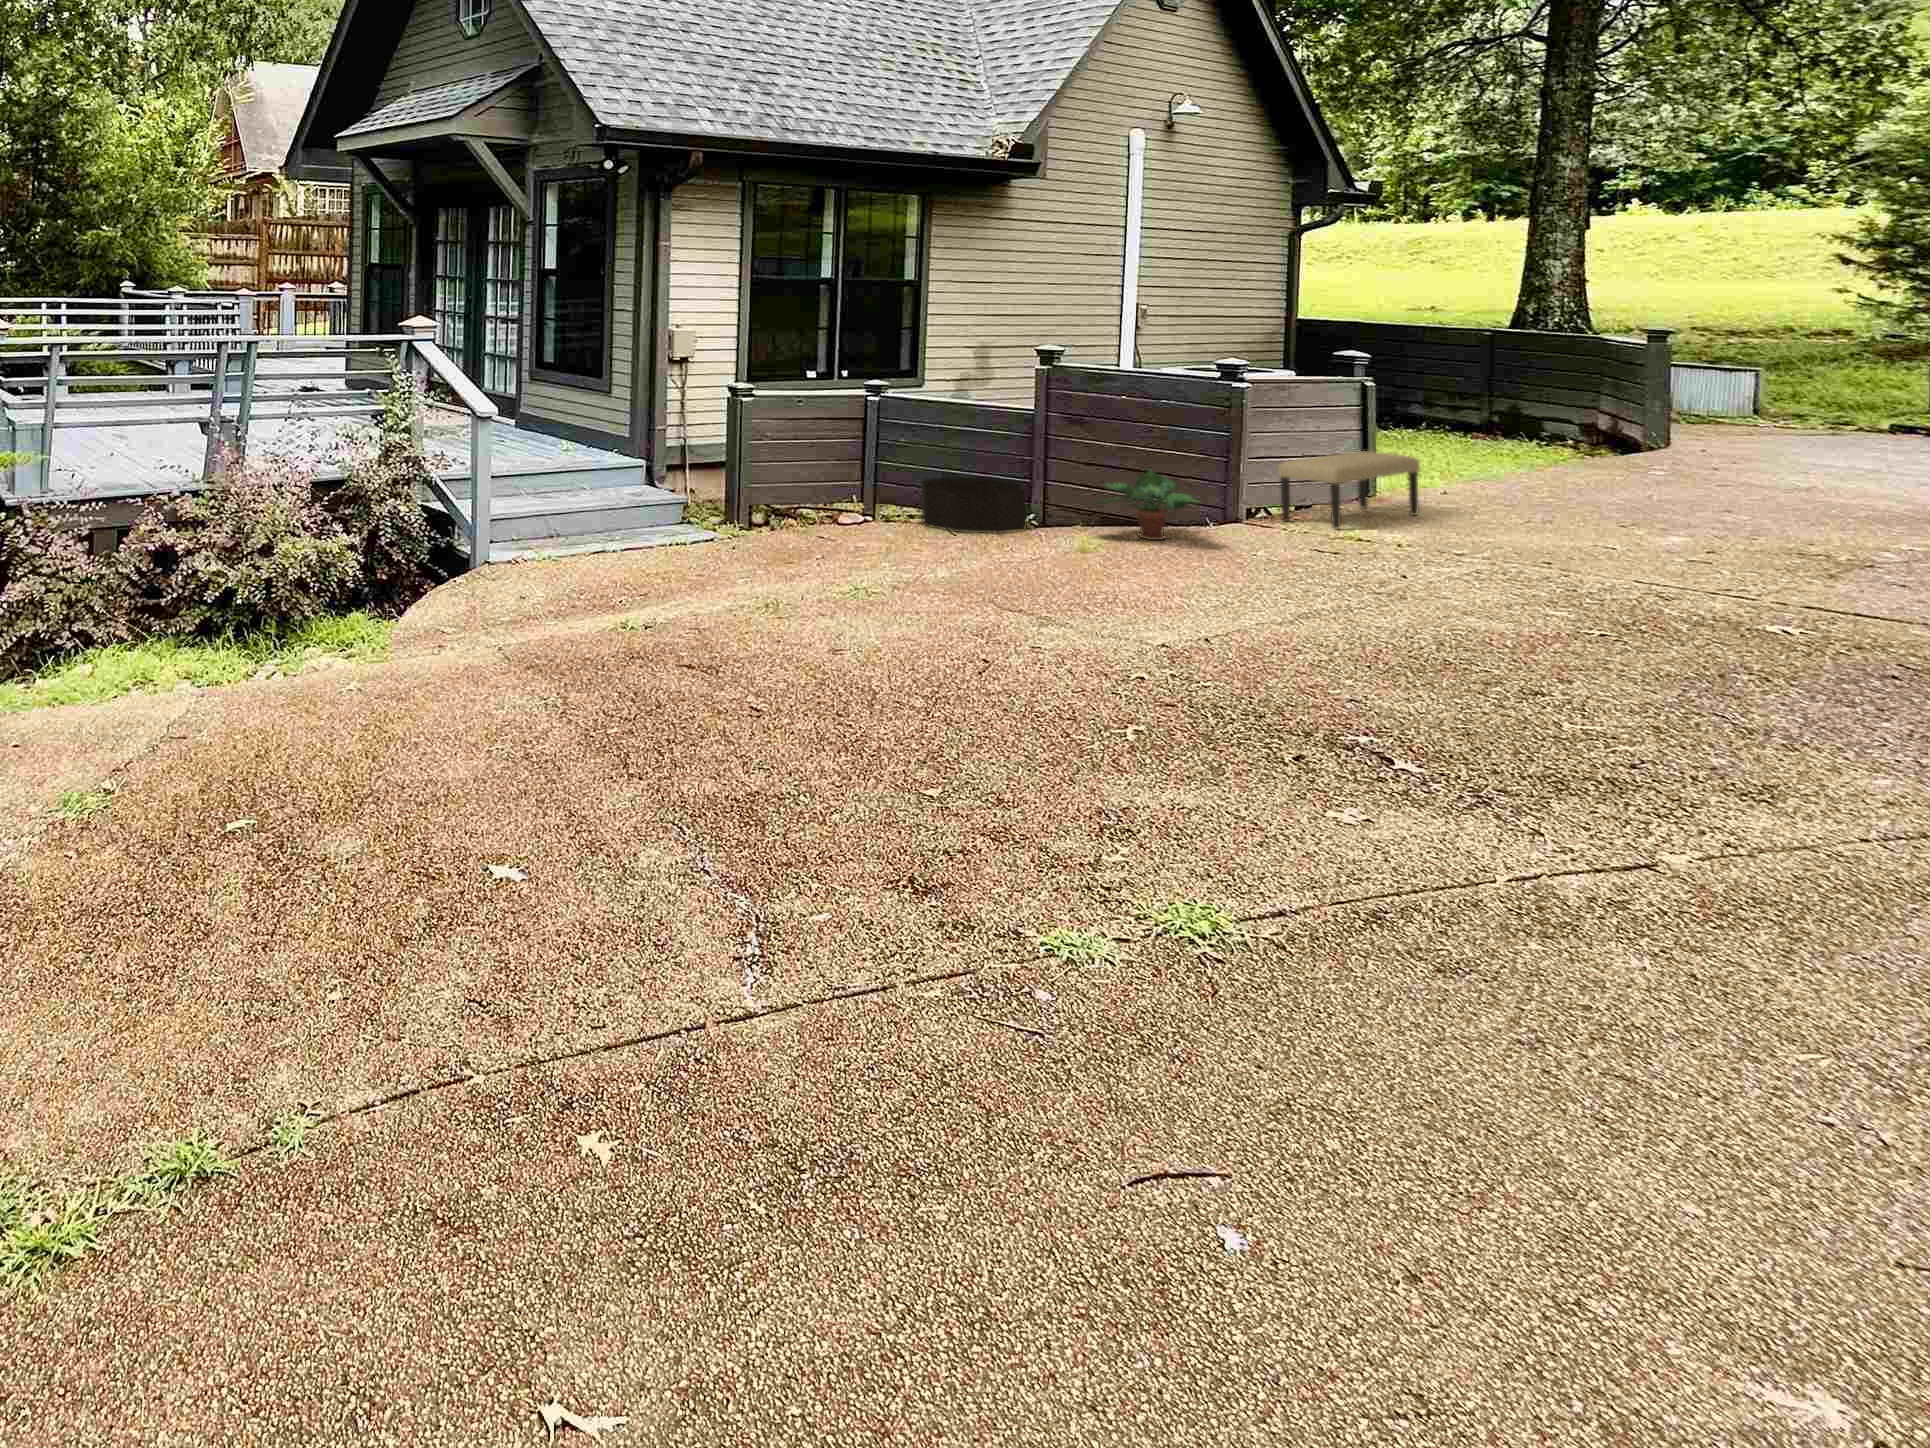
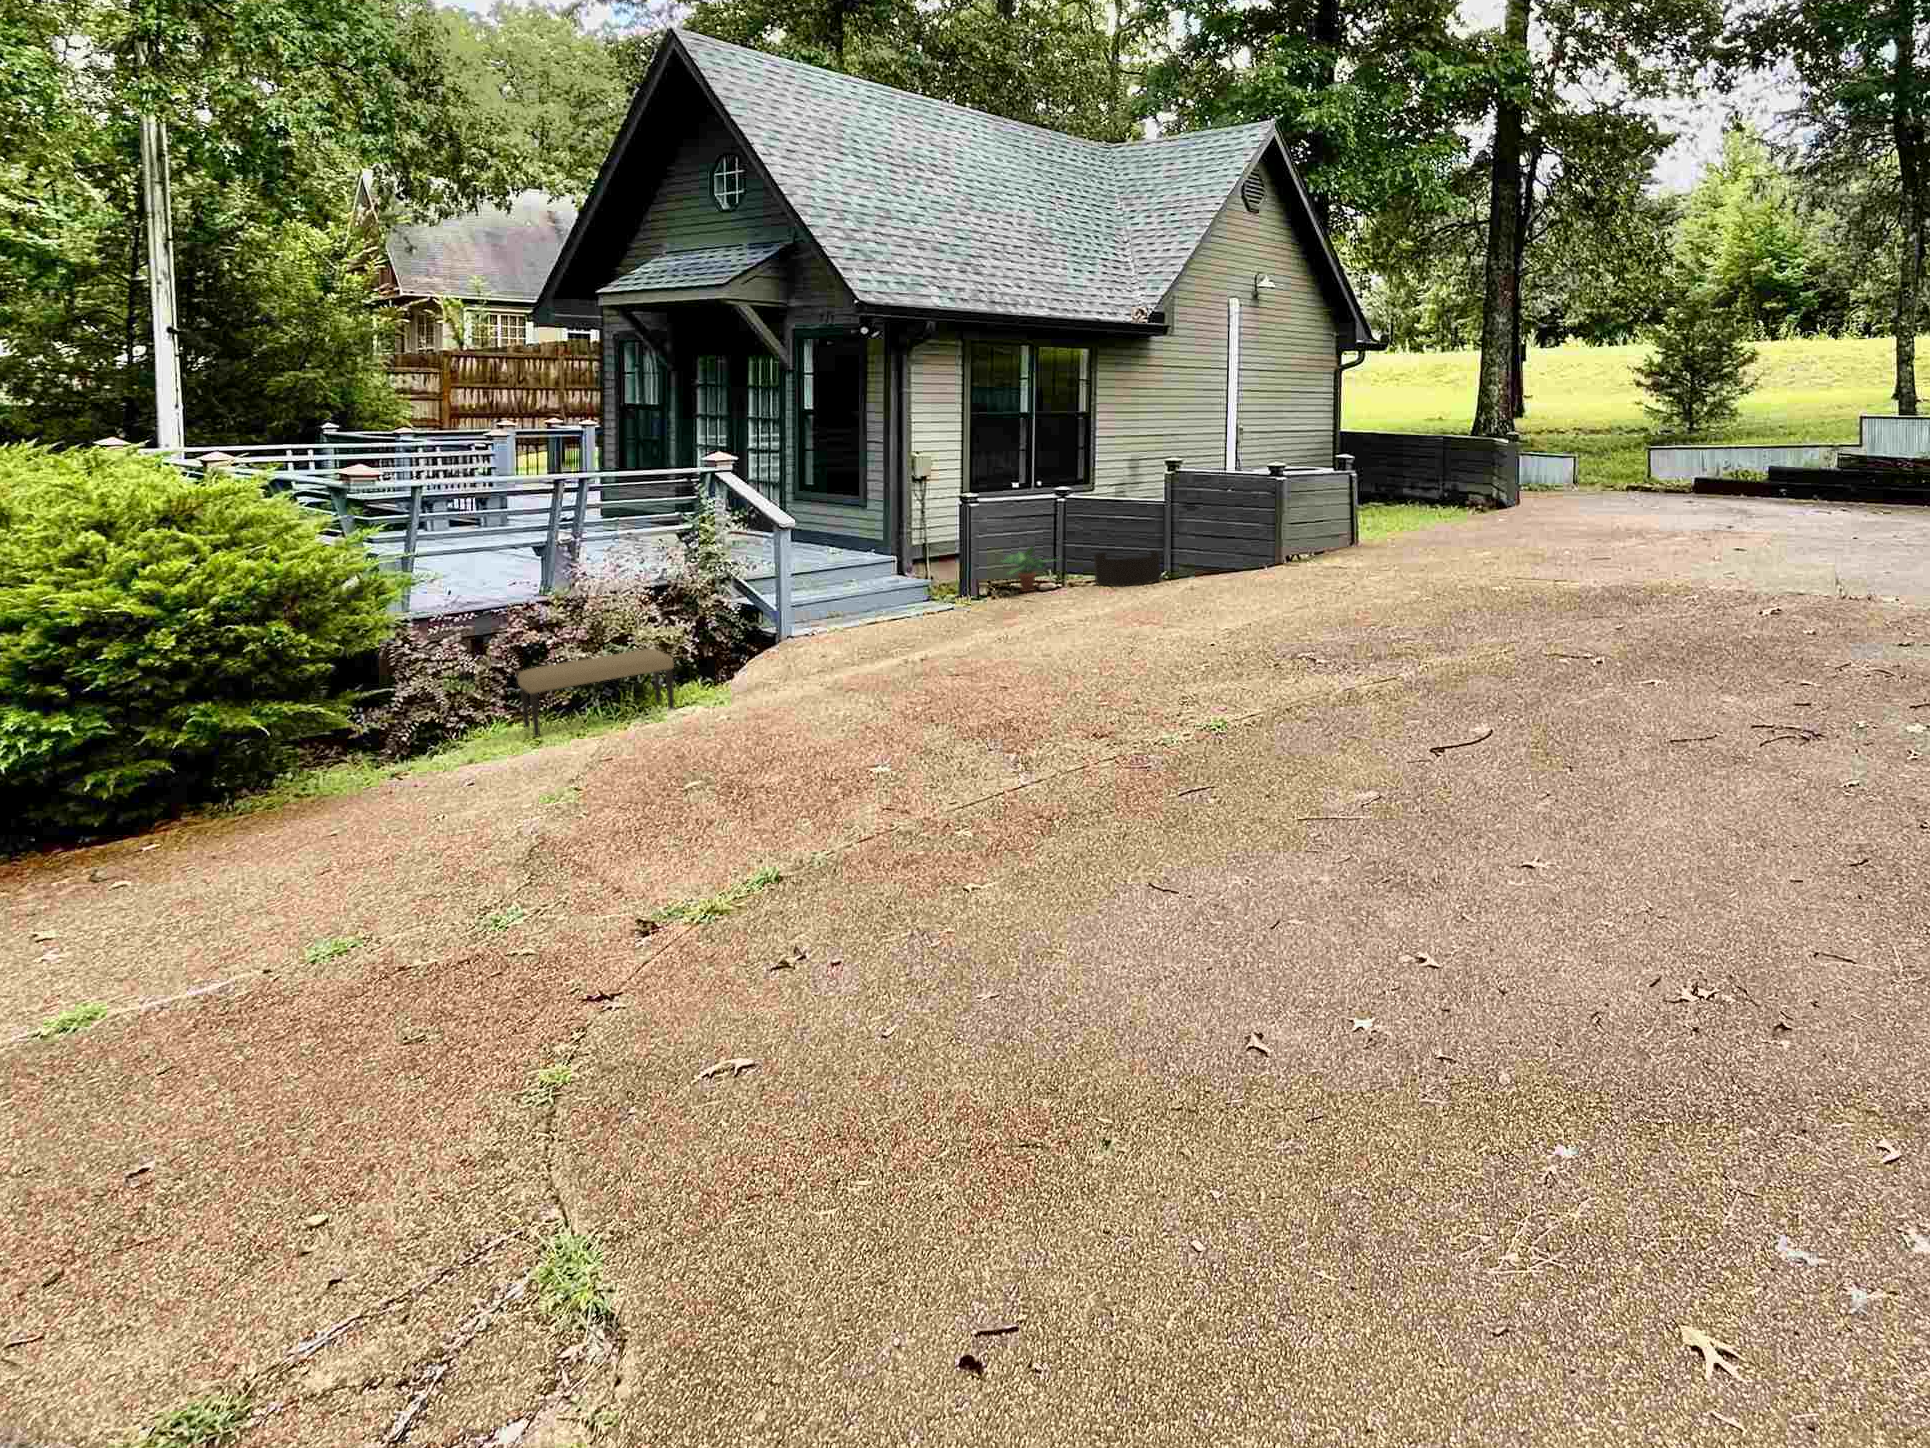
bench: present [1277,451,1420,529] -> present [518,649,674,737]
potted plant: present [1095,470,1197,540] -> present [1002,546,1058,592]

